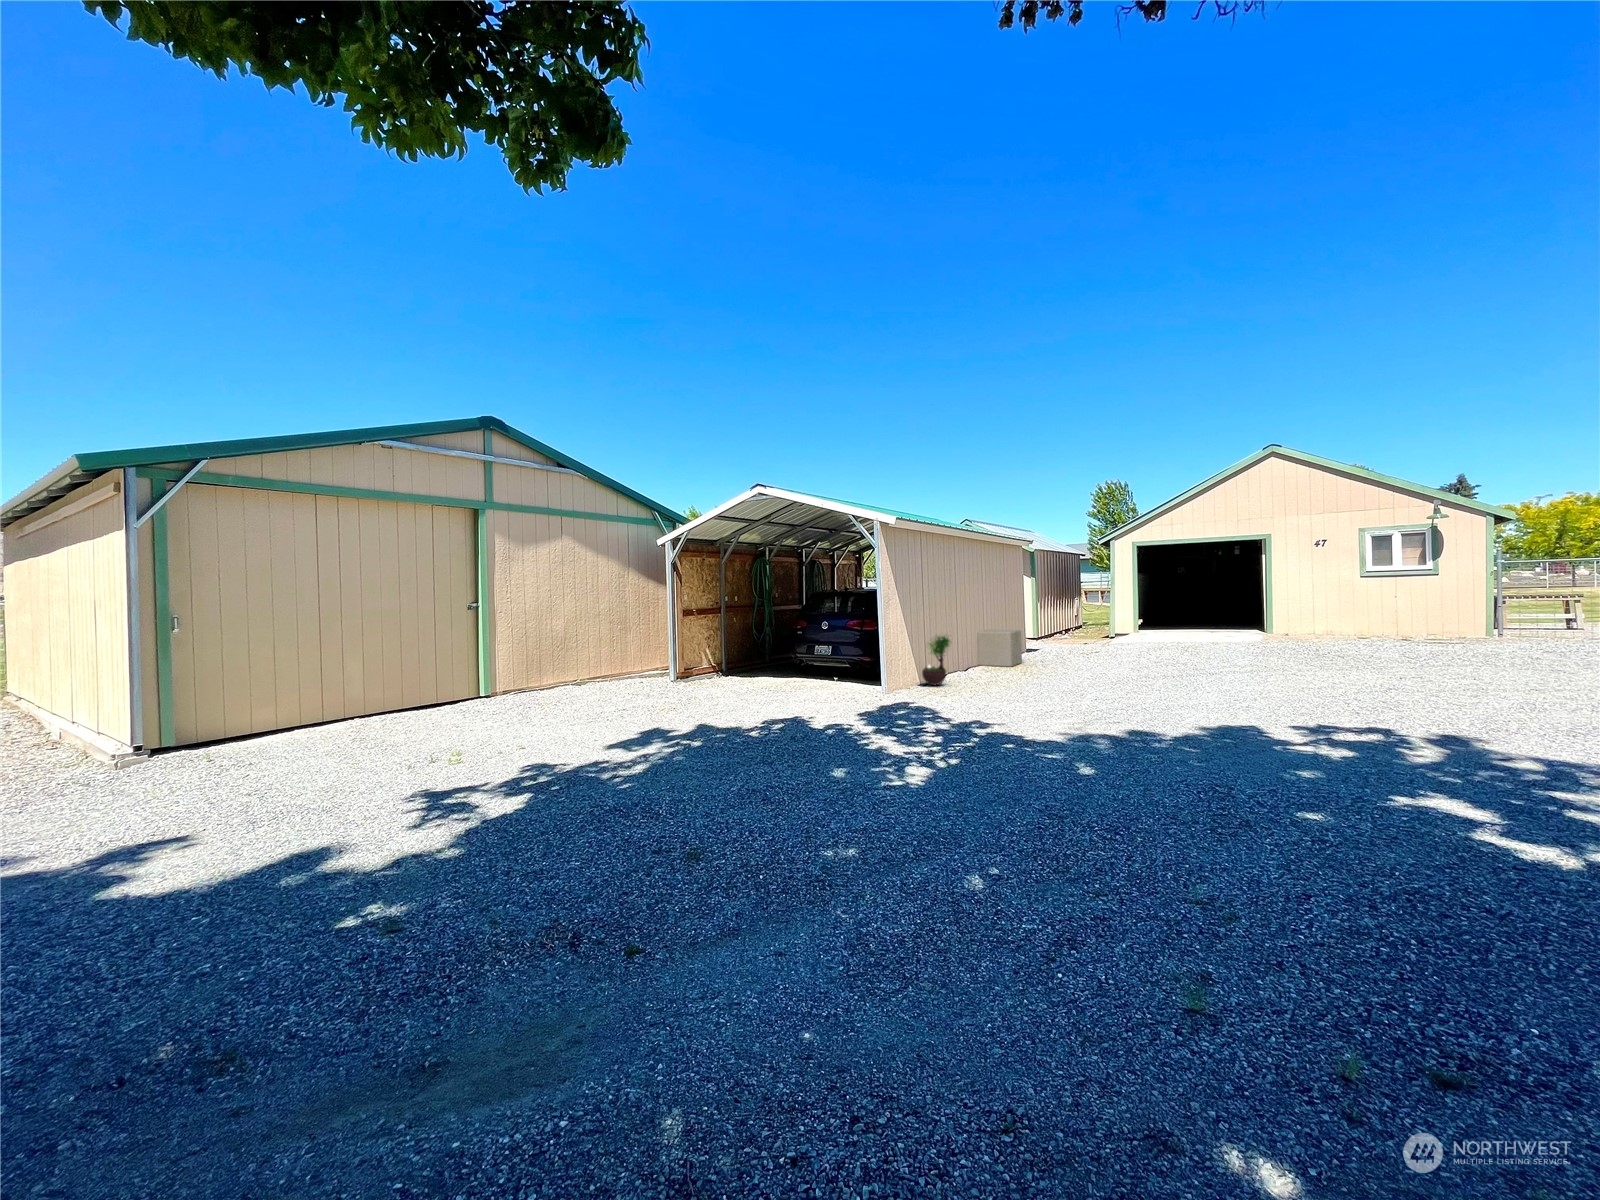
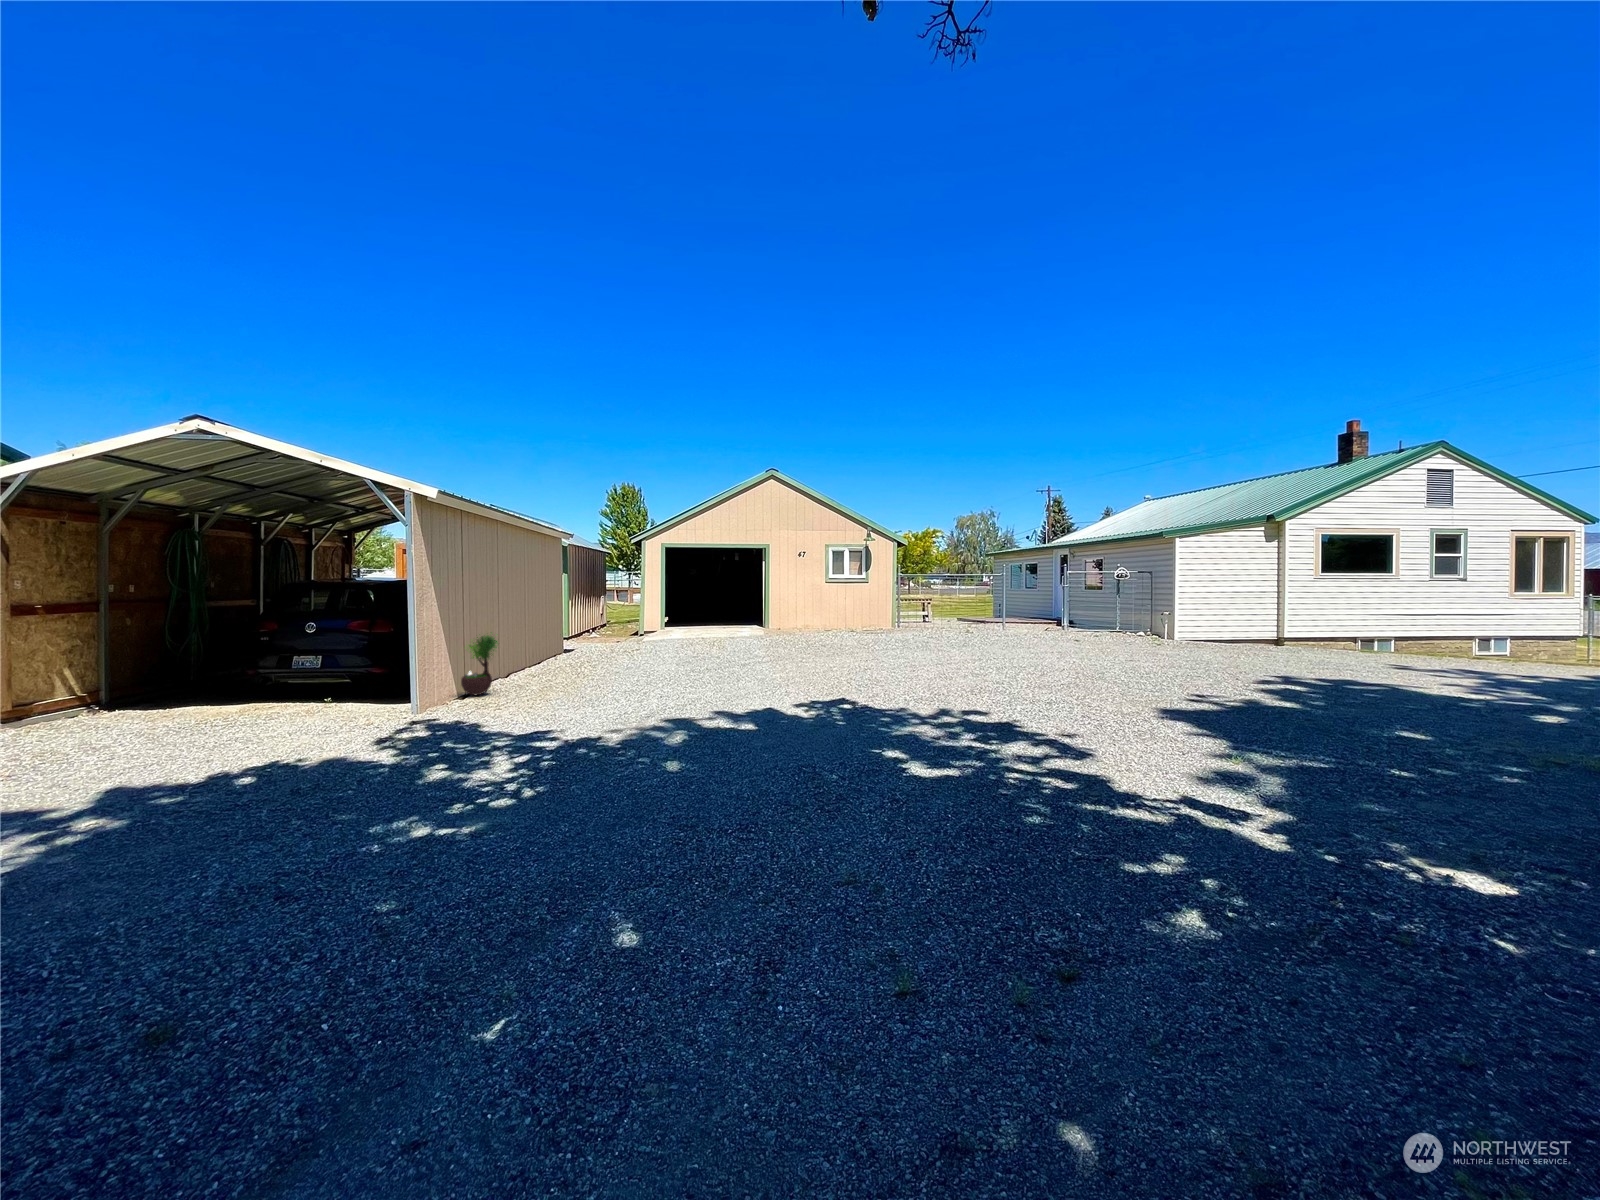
cardboard box: present [977,629,1022,667] -> none [518,625,568,667]

